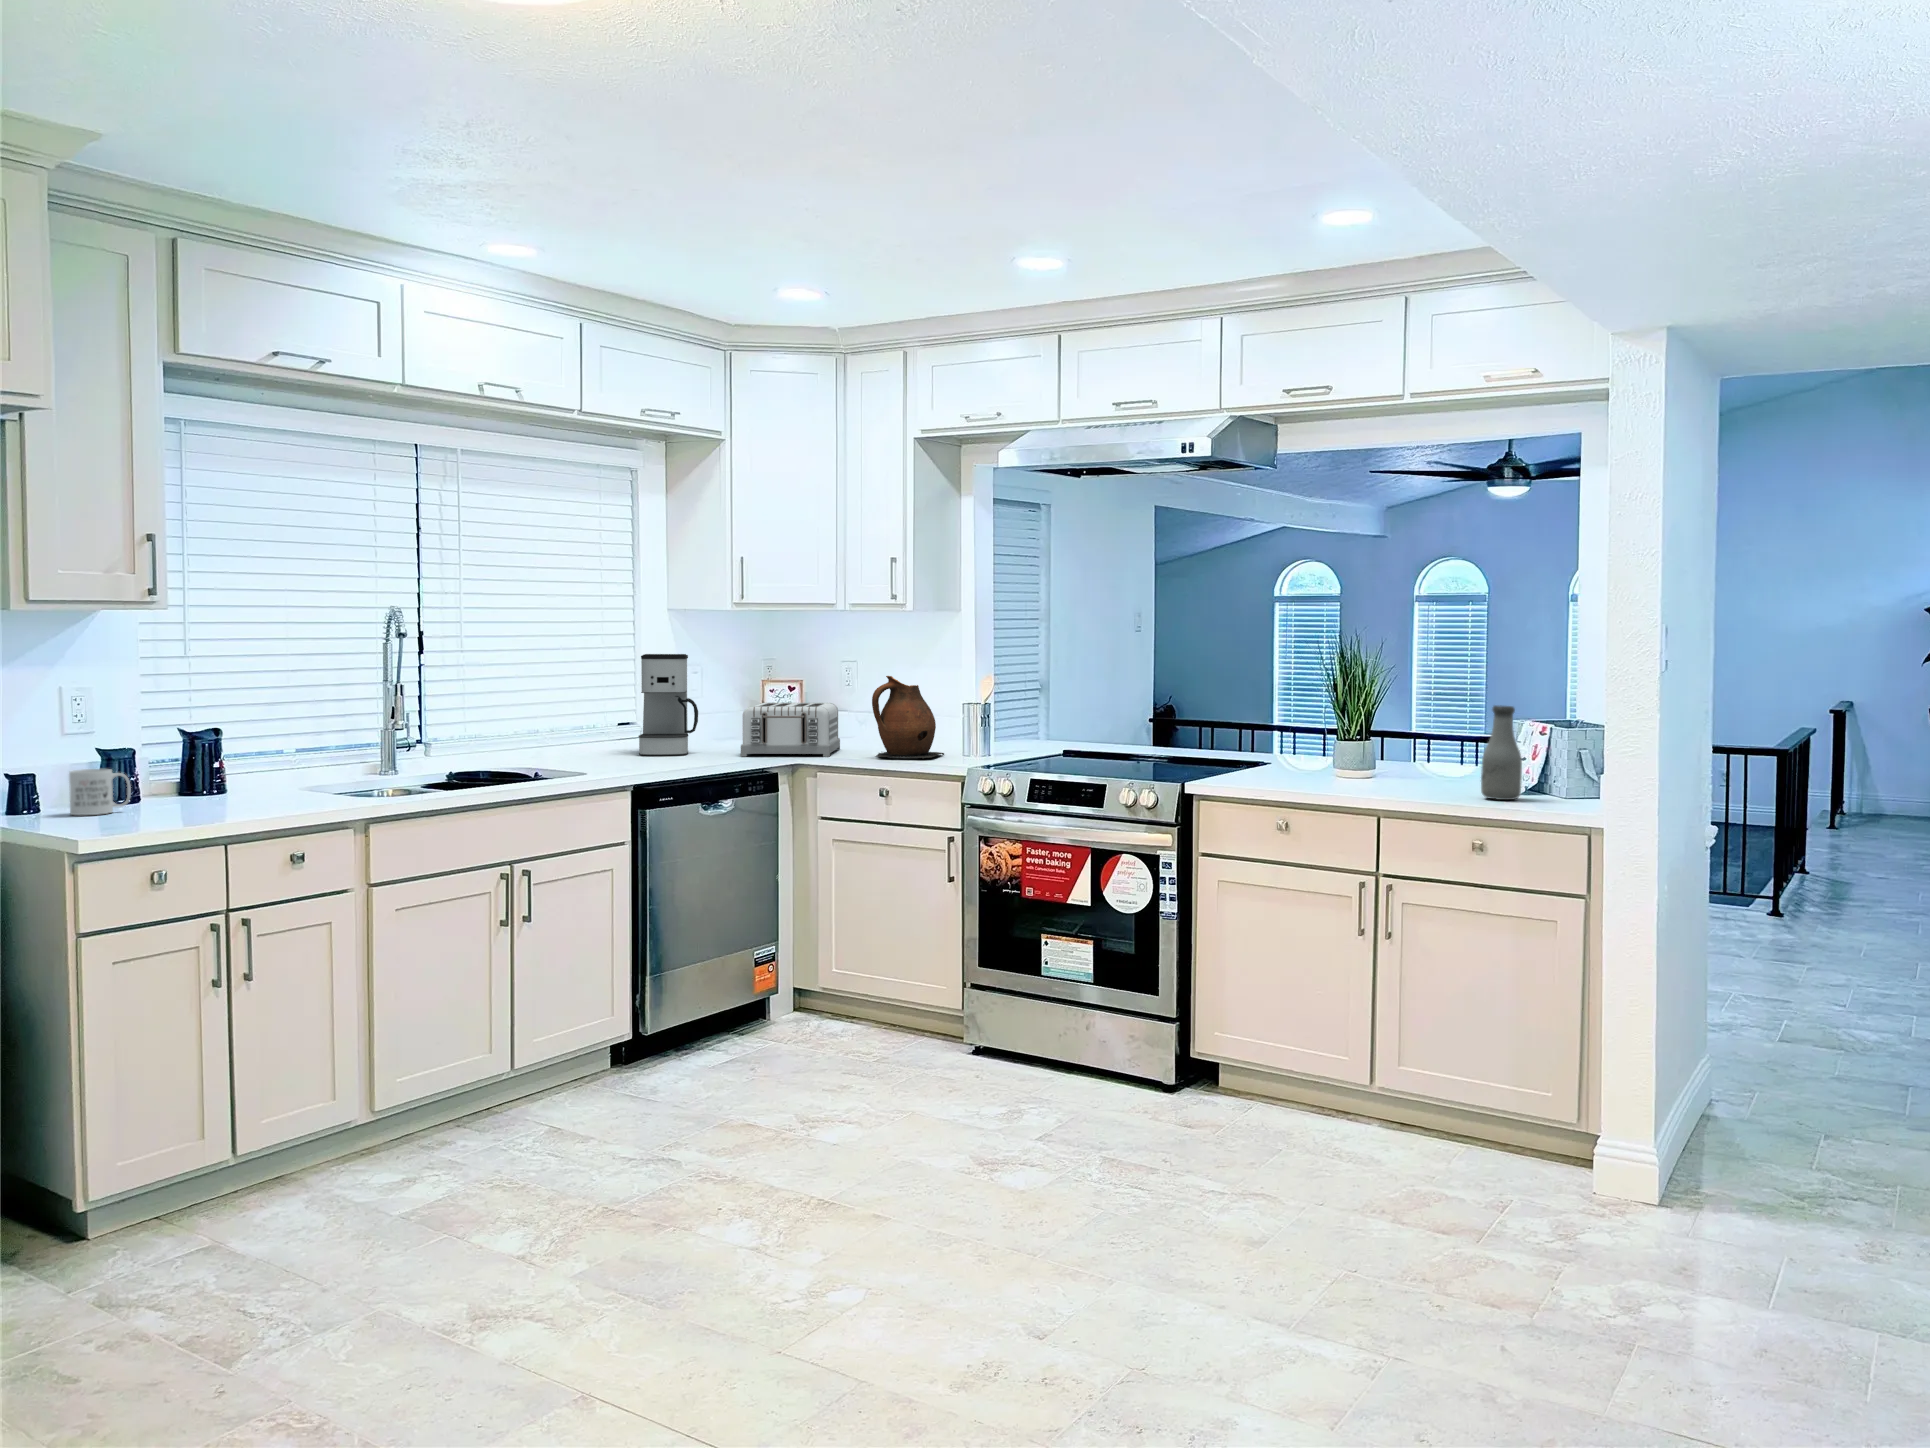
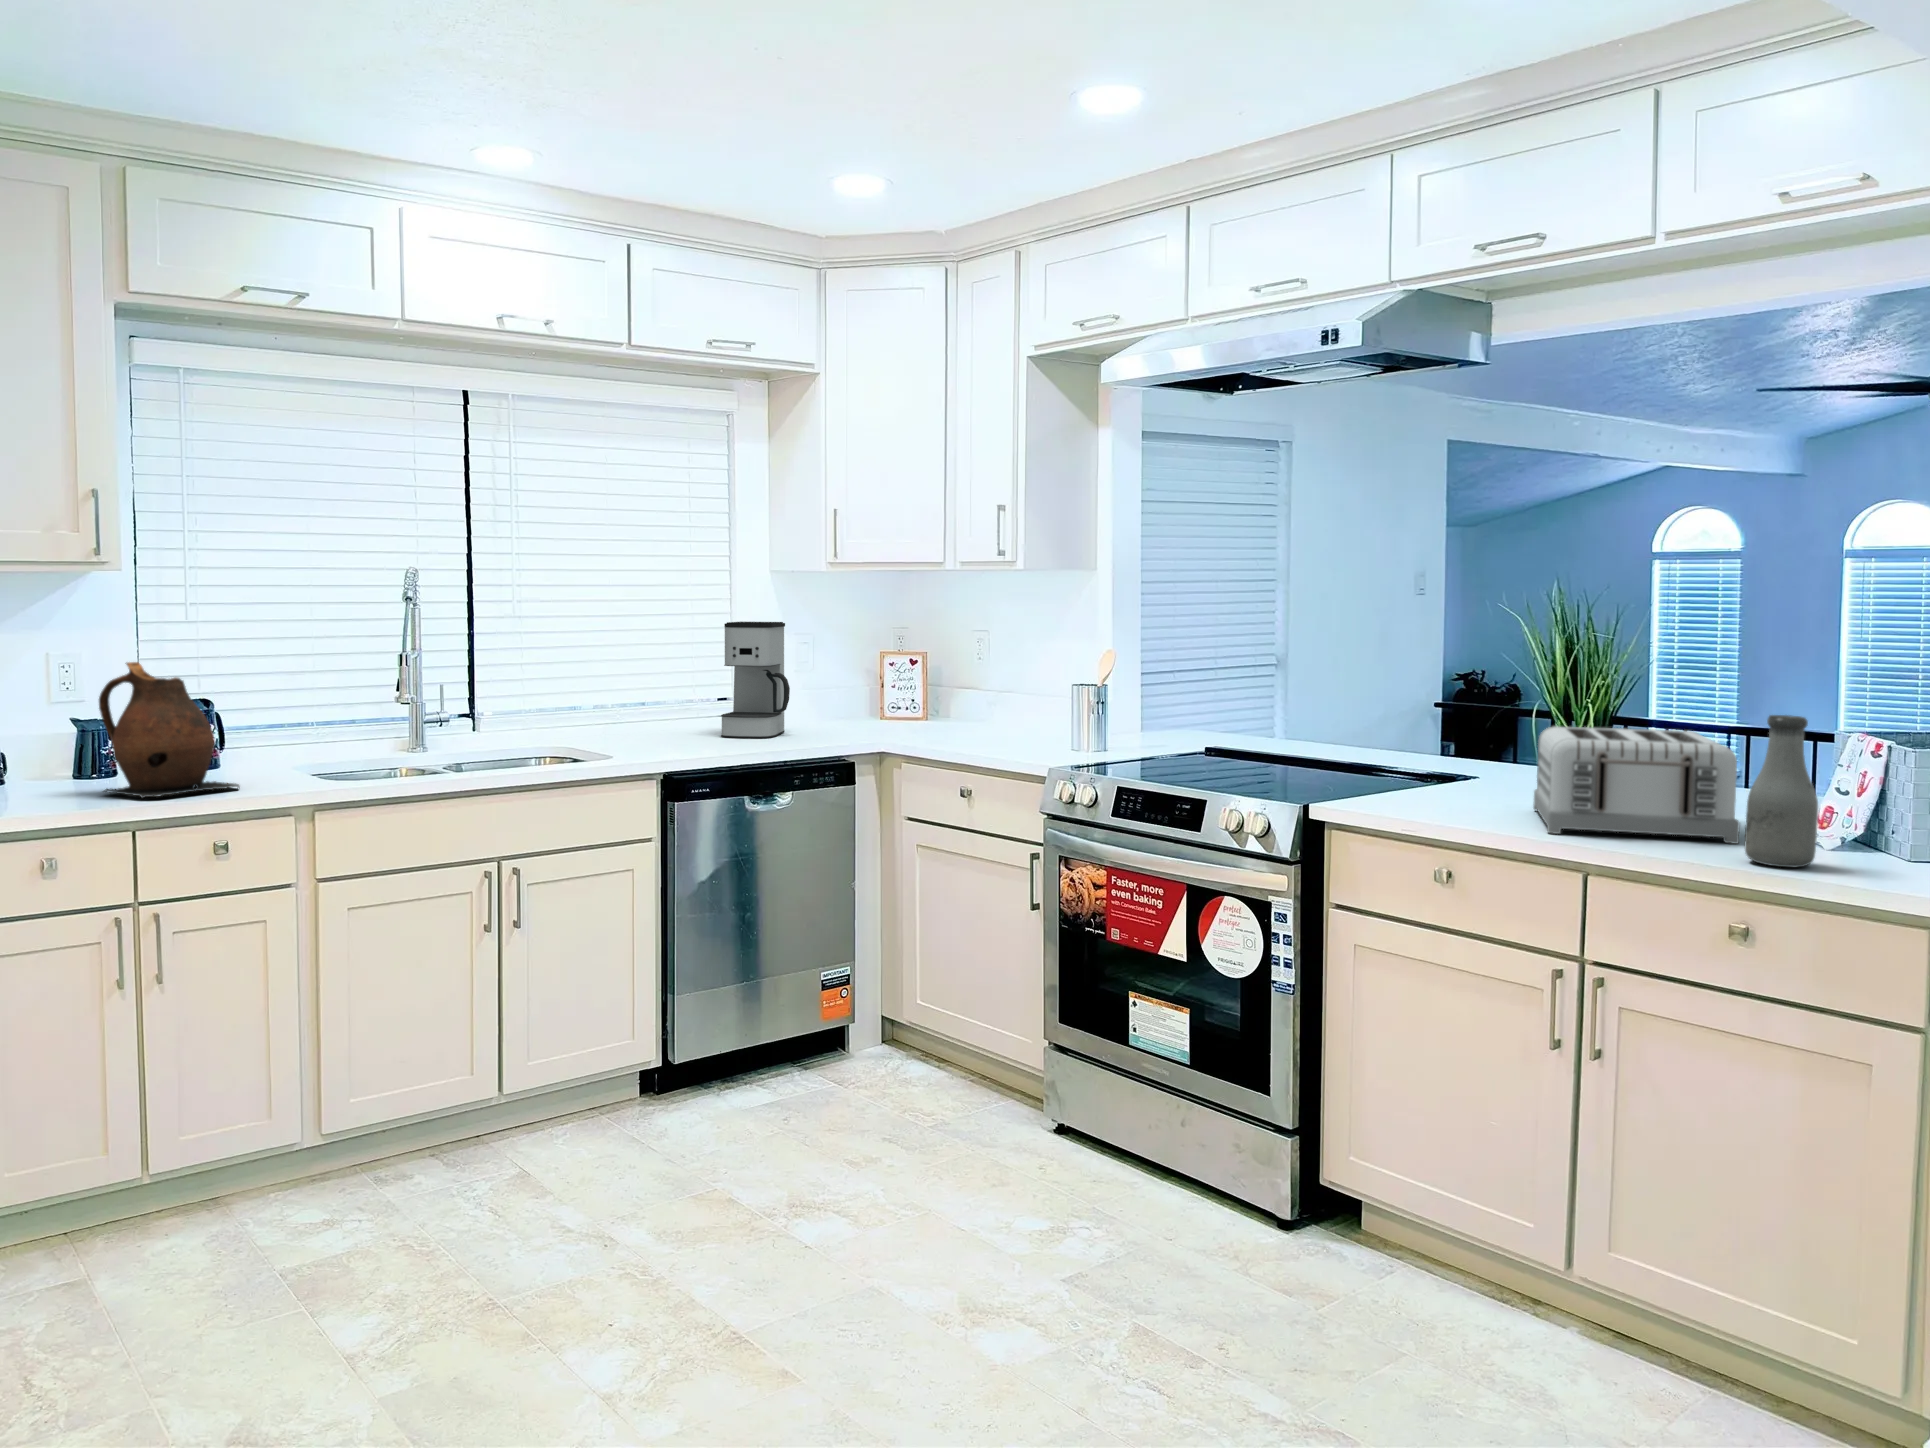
ceramic pitcher: present [872,676,944,759] -> present [99,662,239,798]
toaster: present [741,703,840,757] -> present [1533,726,1739,844]
mug: present [69,769,131,815] -> none [14,741,78,791]

